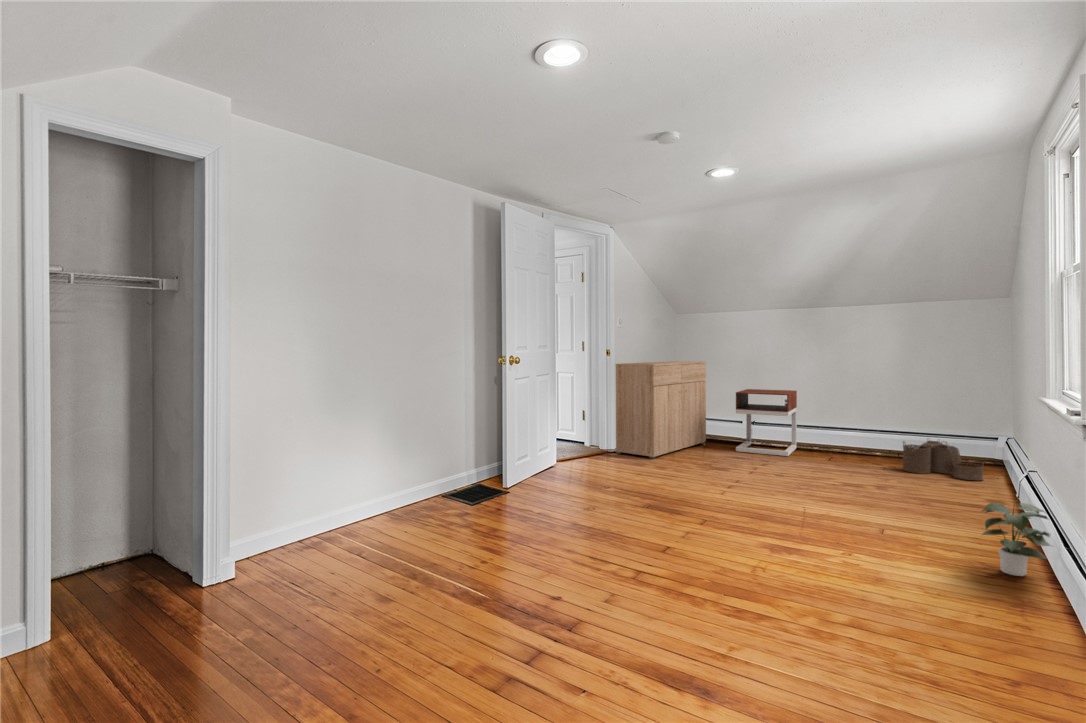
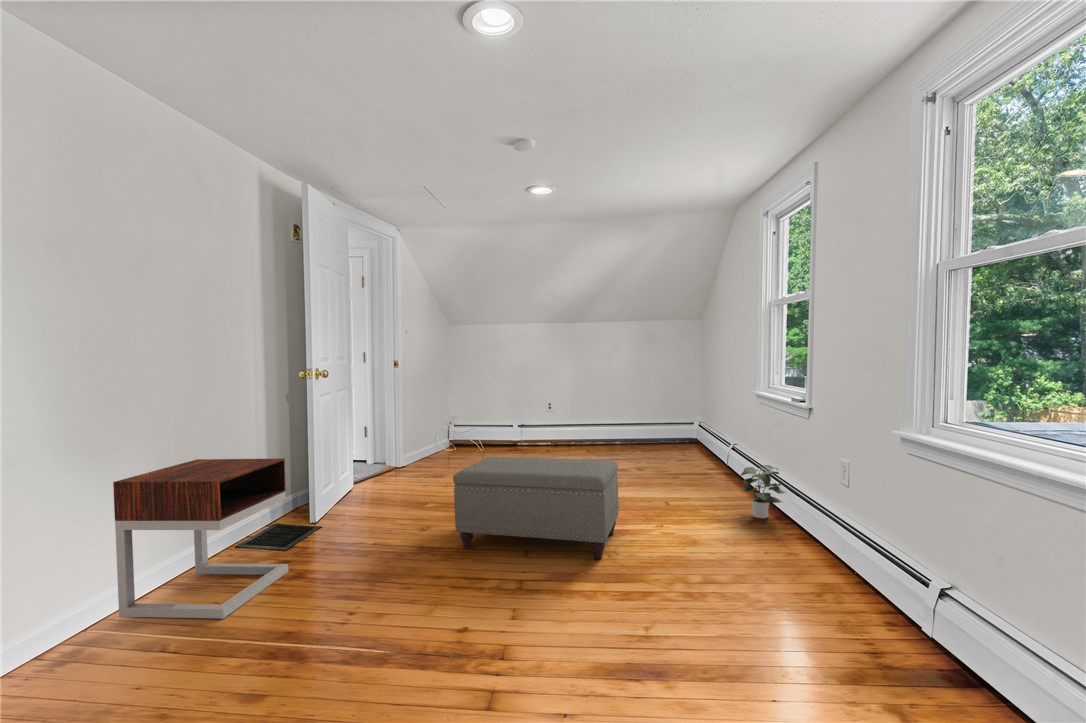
dresser: present [615,361,706,459] -> none [401,372,481,469]
nightstand: present [736,389,797,456] -> present [113,458,288,619]
woven basket: present [903,441,984,481] -> none [640,425,693,454]
ottoman: none [604,448,789,571] -> present [453,457,619,559]

